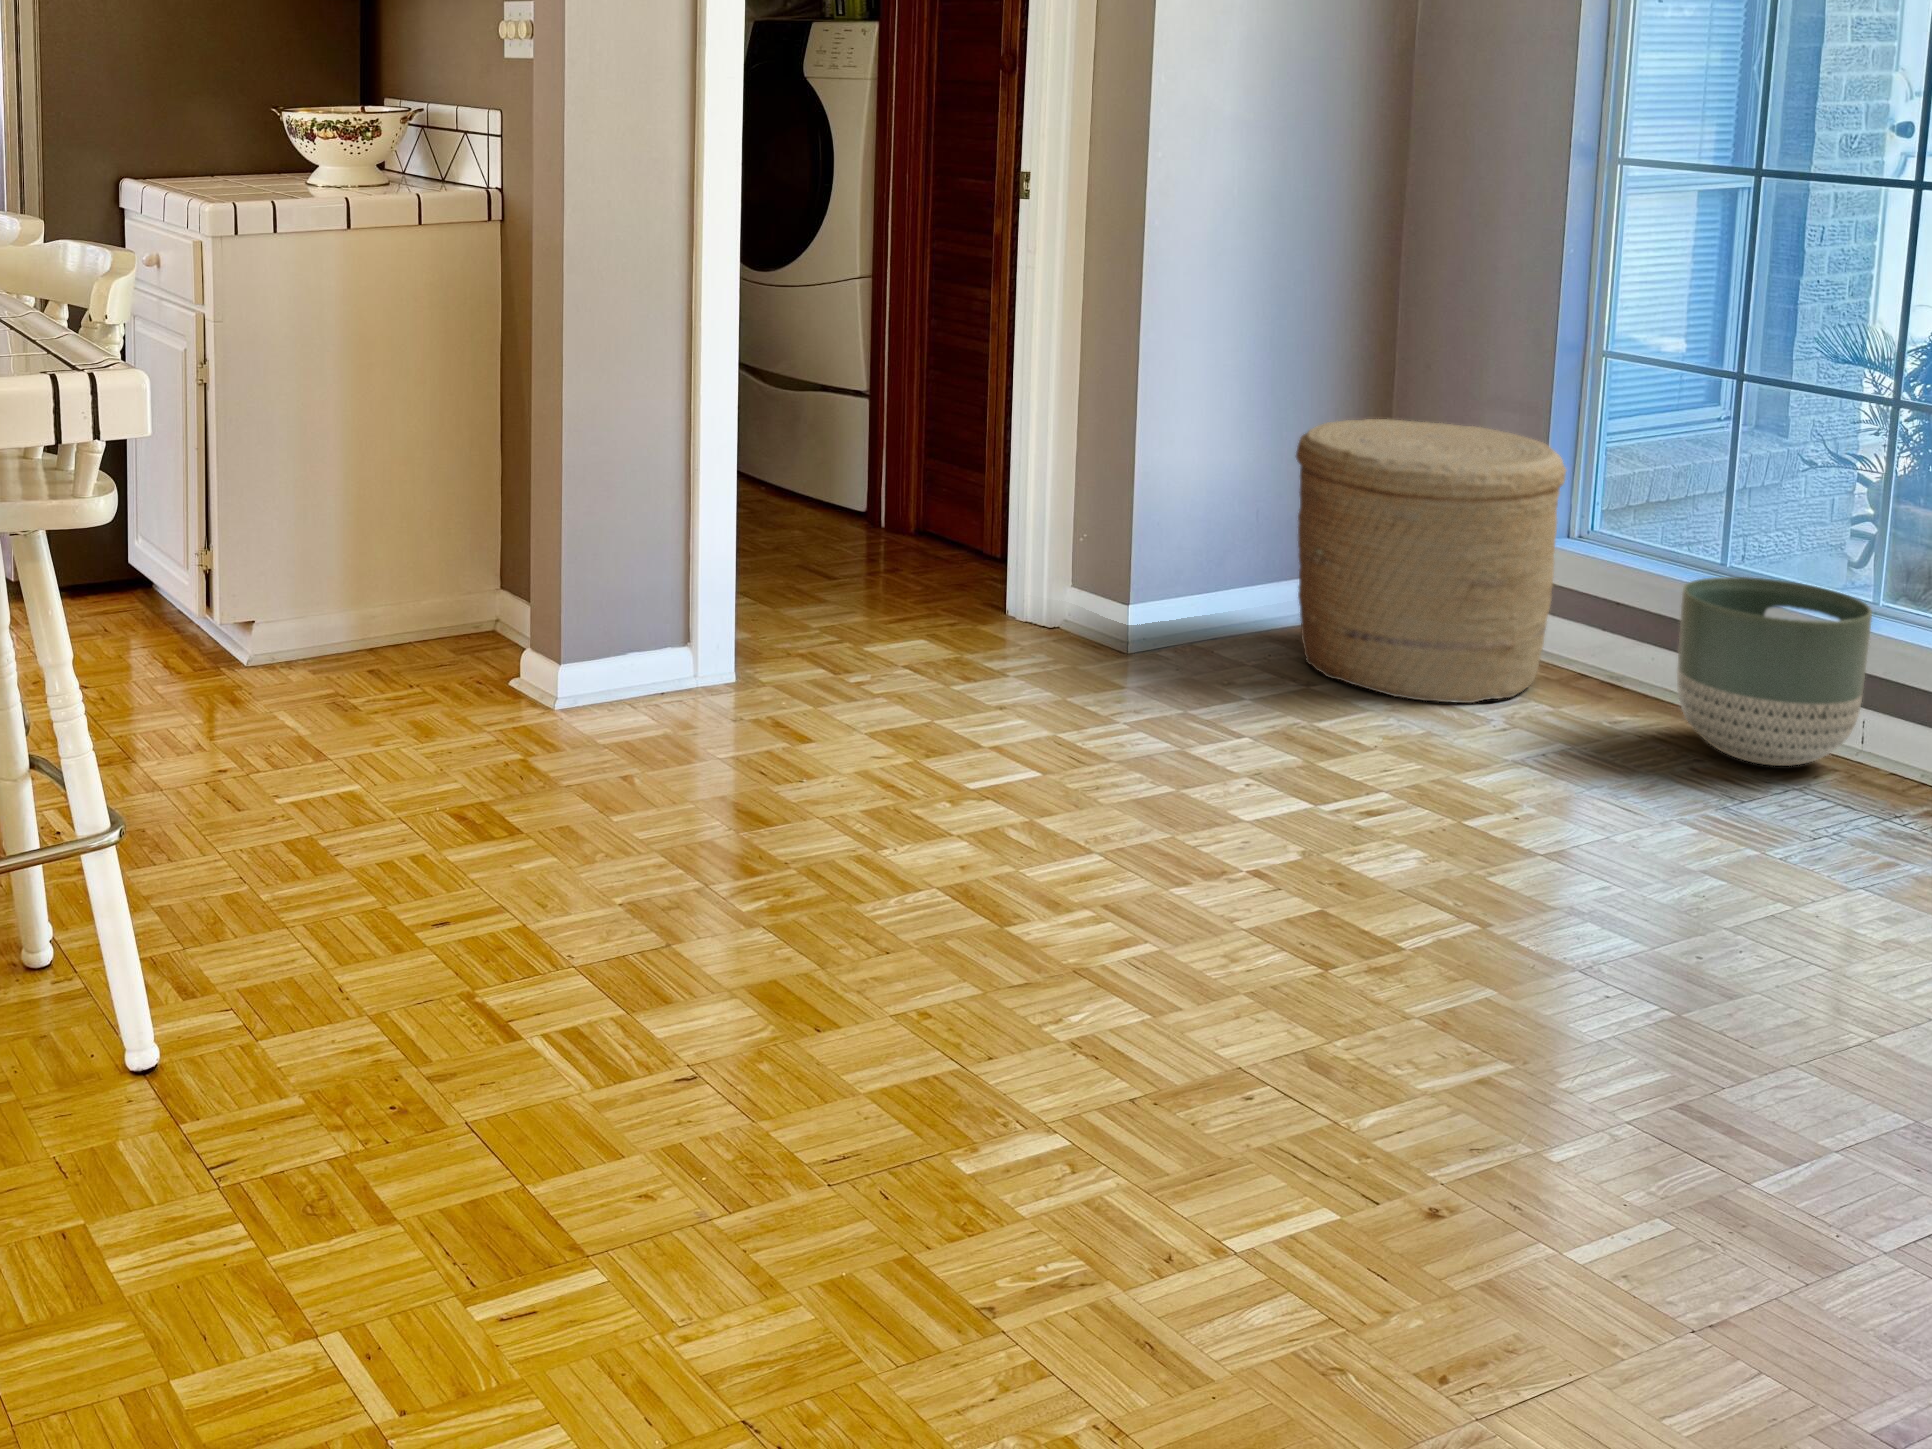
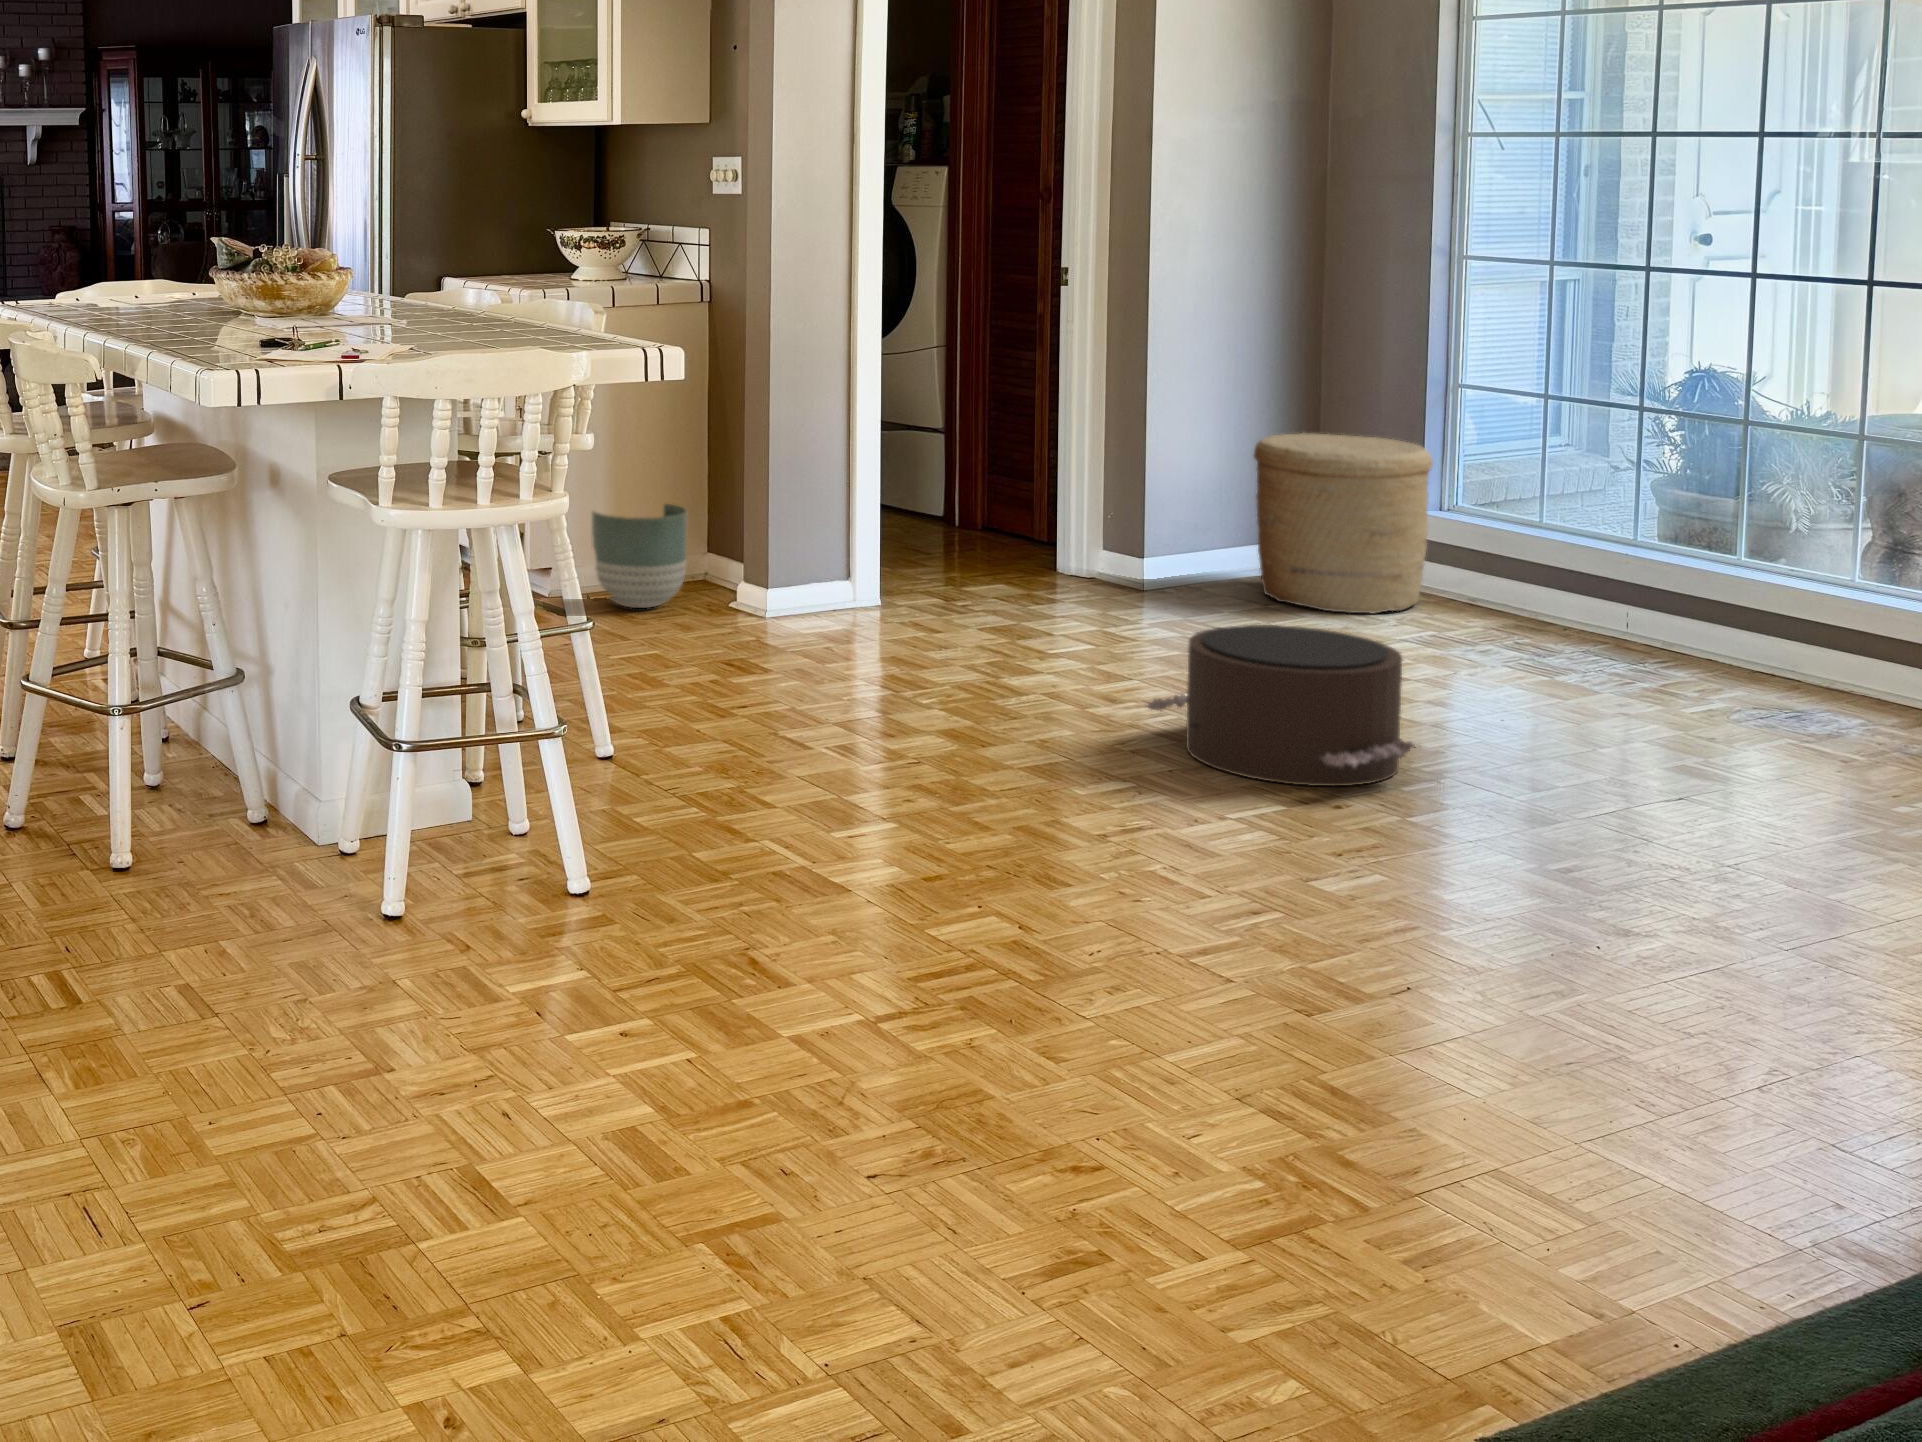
planter: present [1677,577,1872,766] -> present [592,504,688,608]
pouf: none [1084,817,1581,1166] -> present [1146,625,1415,786]

